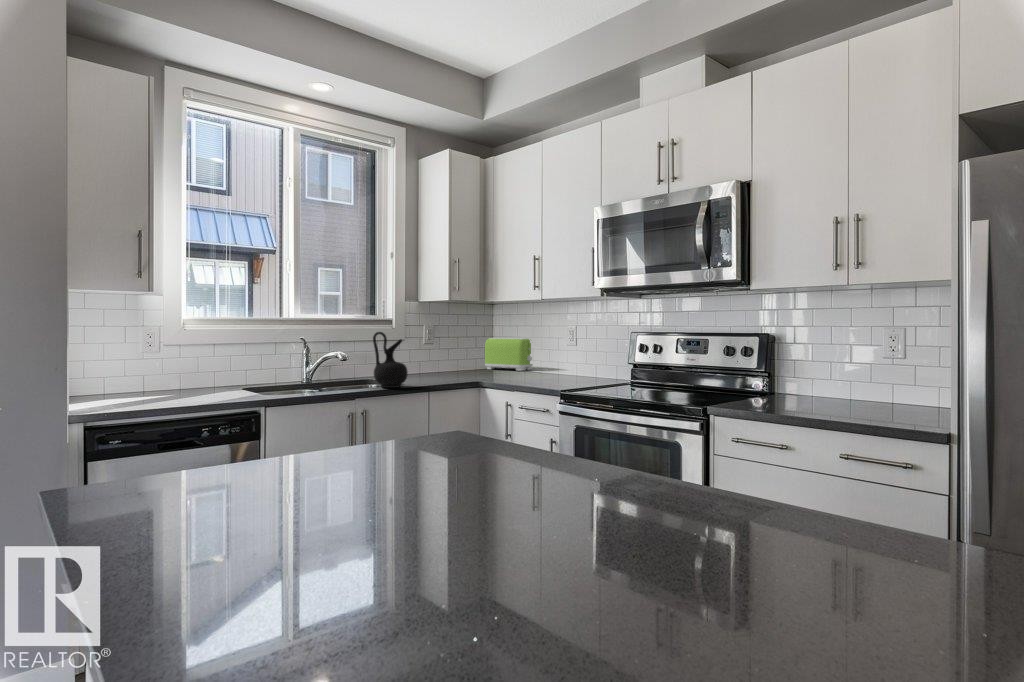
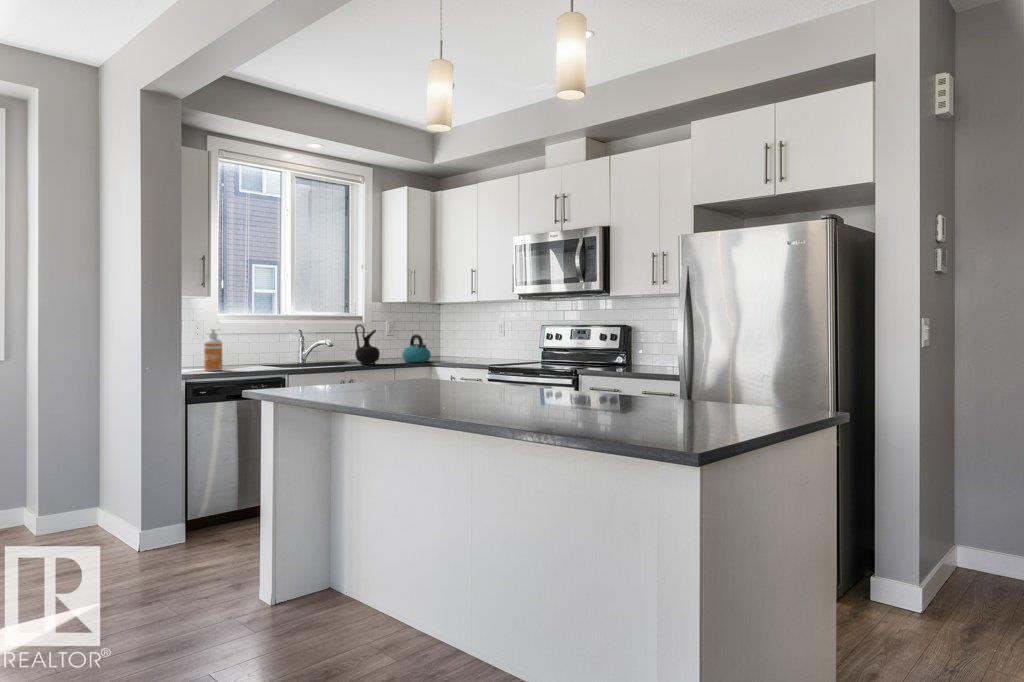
toaster: present [485,338,533,371] -> none [434,331,471,356]
soap dispenser: none [140,341,169,403] -> present [204,329,222,371]
kettle: none [441,345,479,383] -> present [402,335,431,362]

